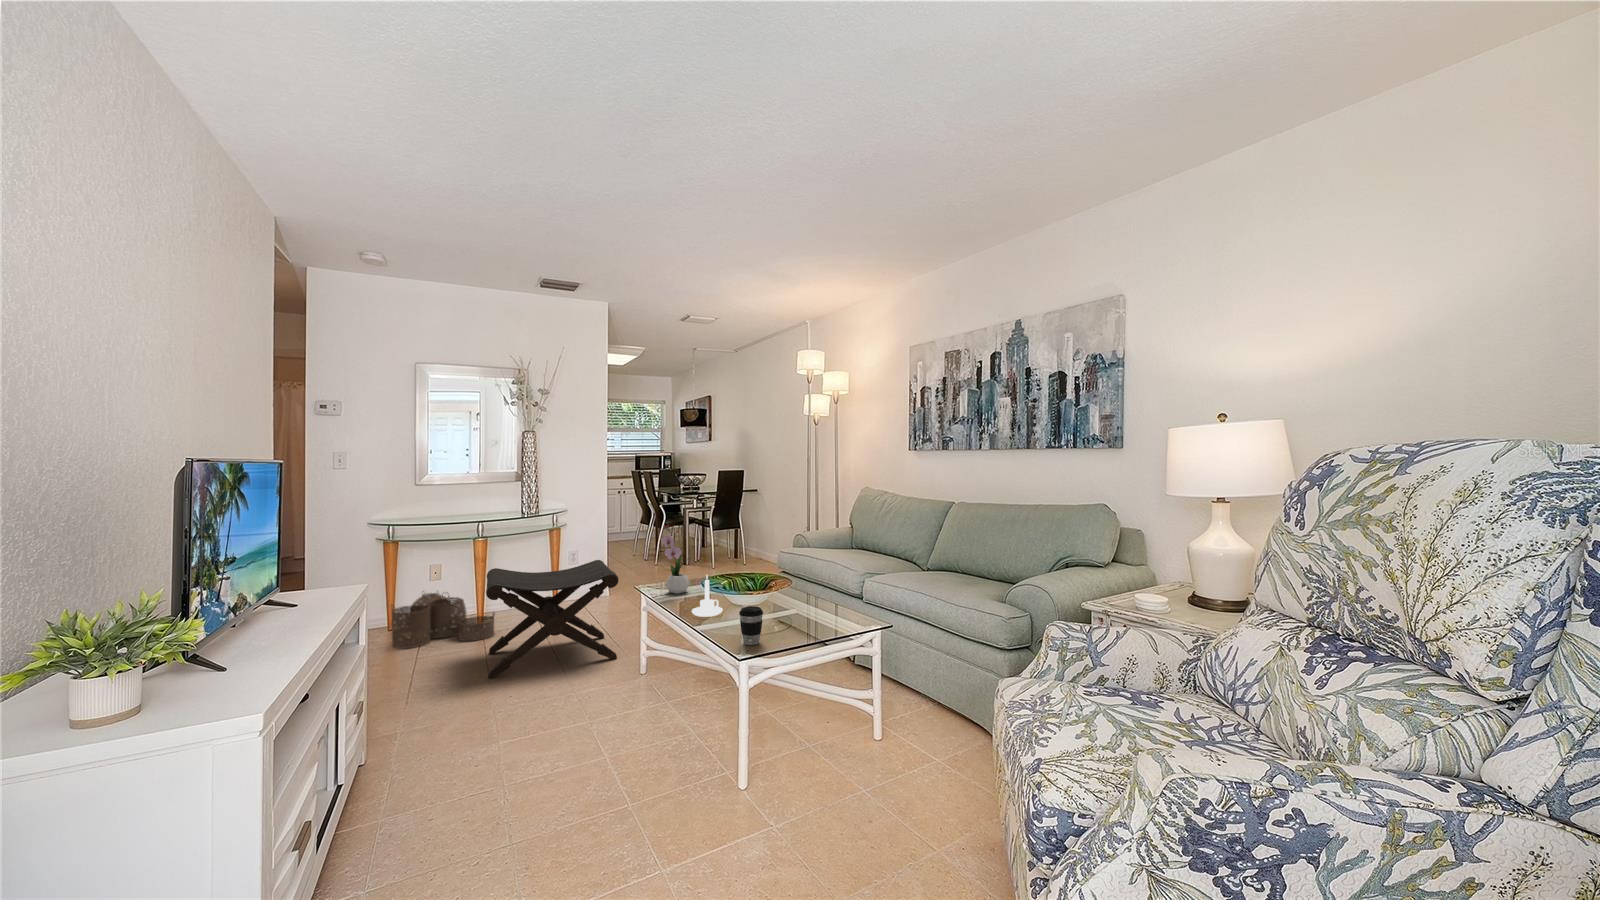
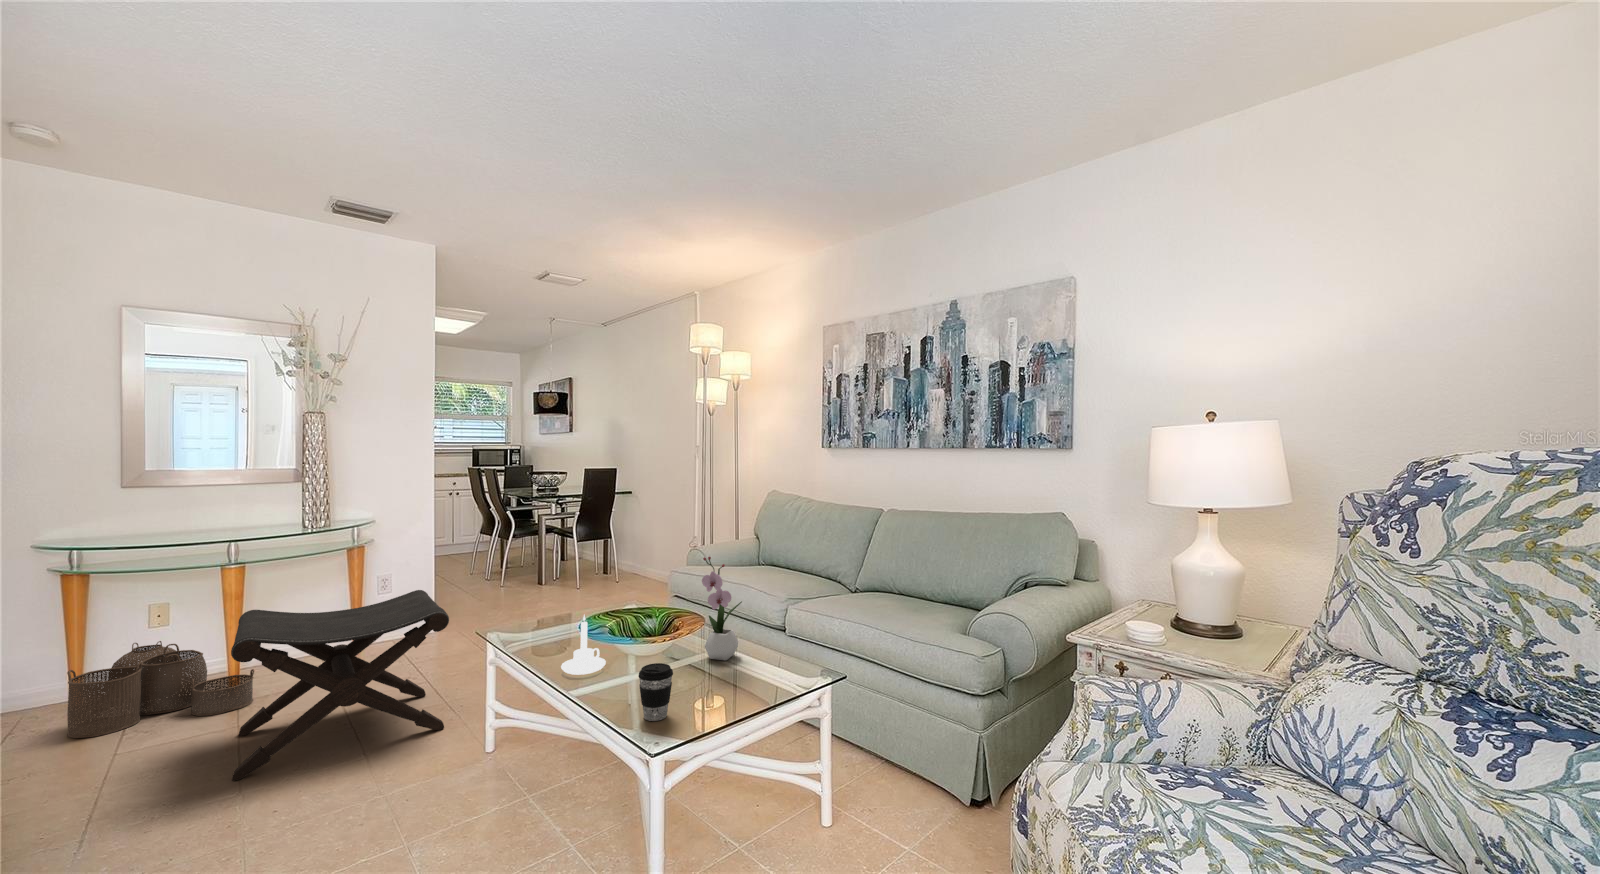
flower arrangement: present [662,525,690,594] -> present [702,557,742,661]

